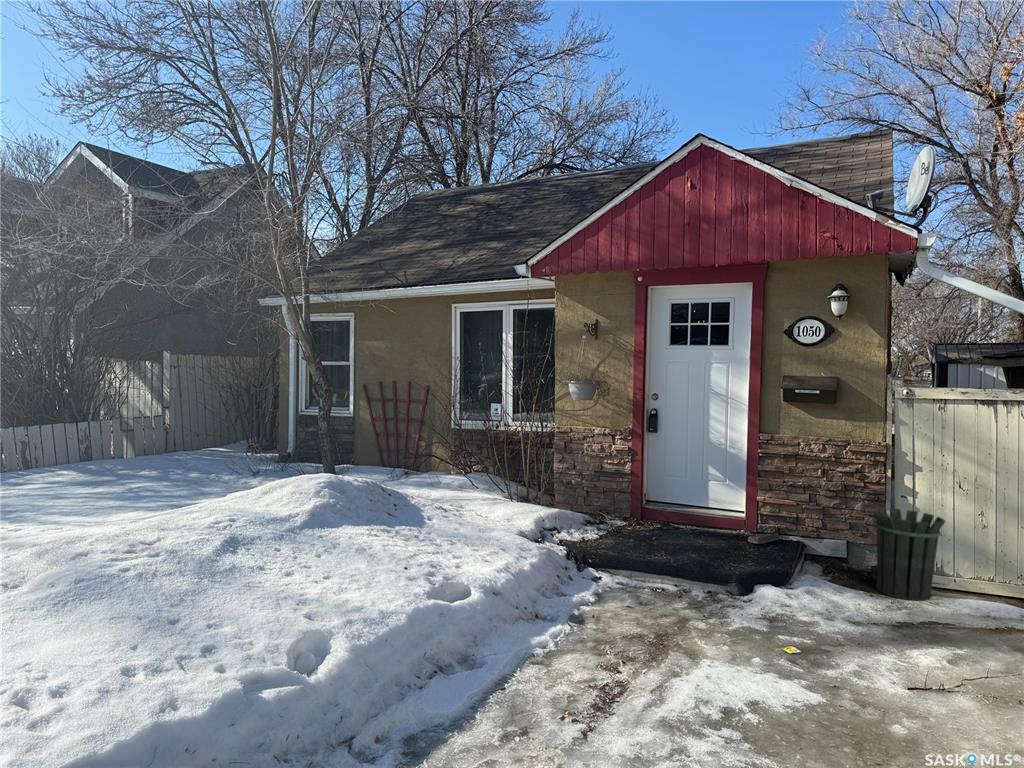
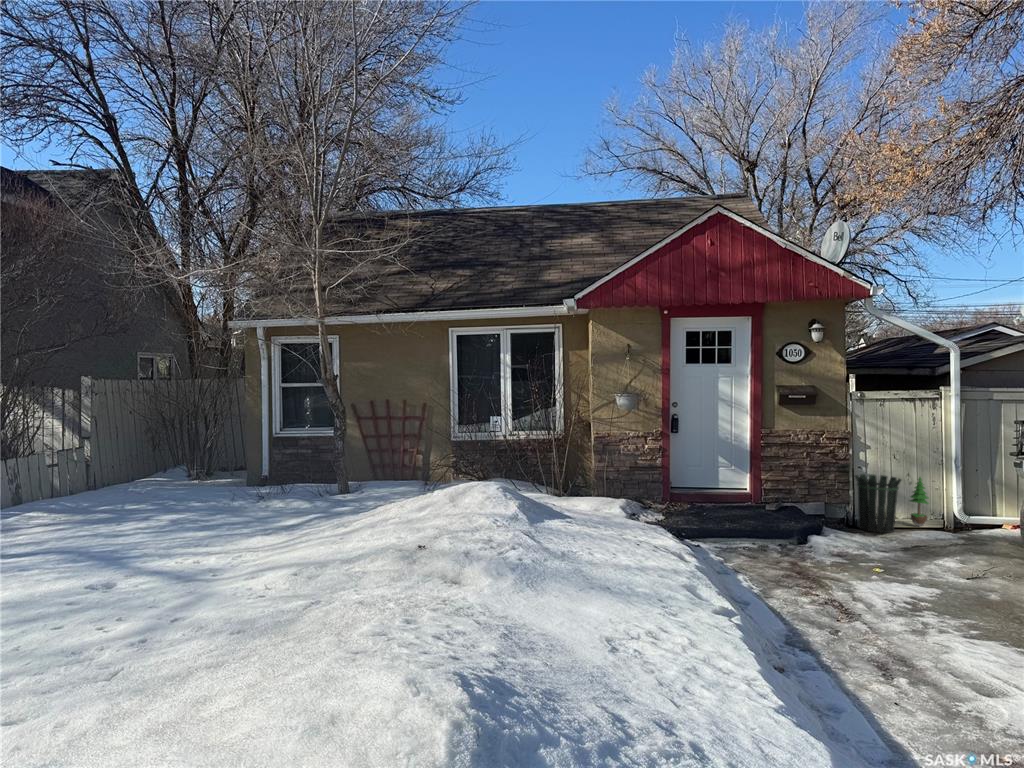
potted tree: none [968,520,1003,600] -> present [910,477,929,527]

